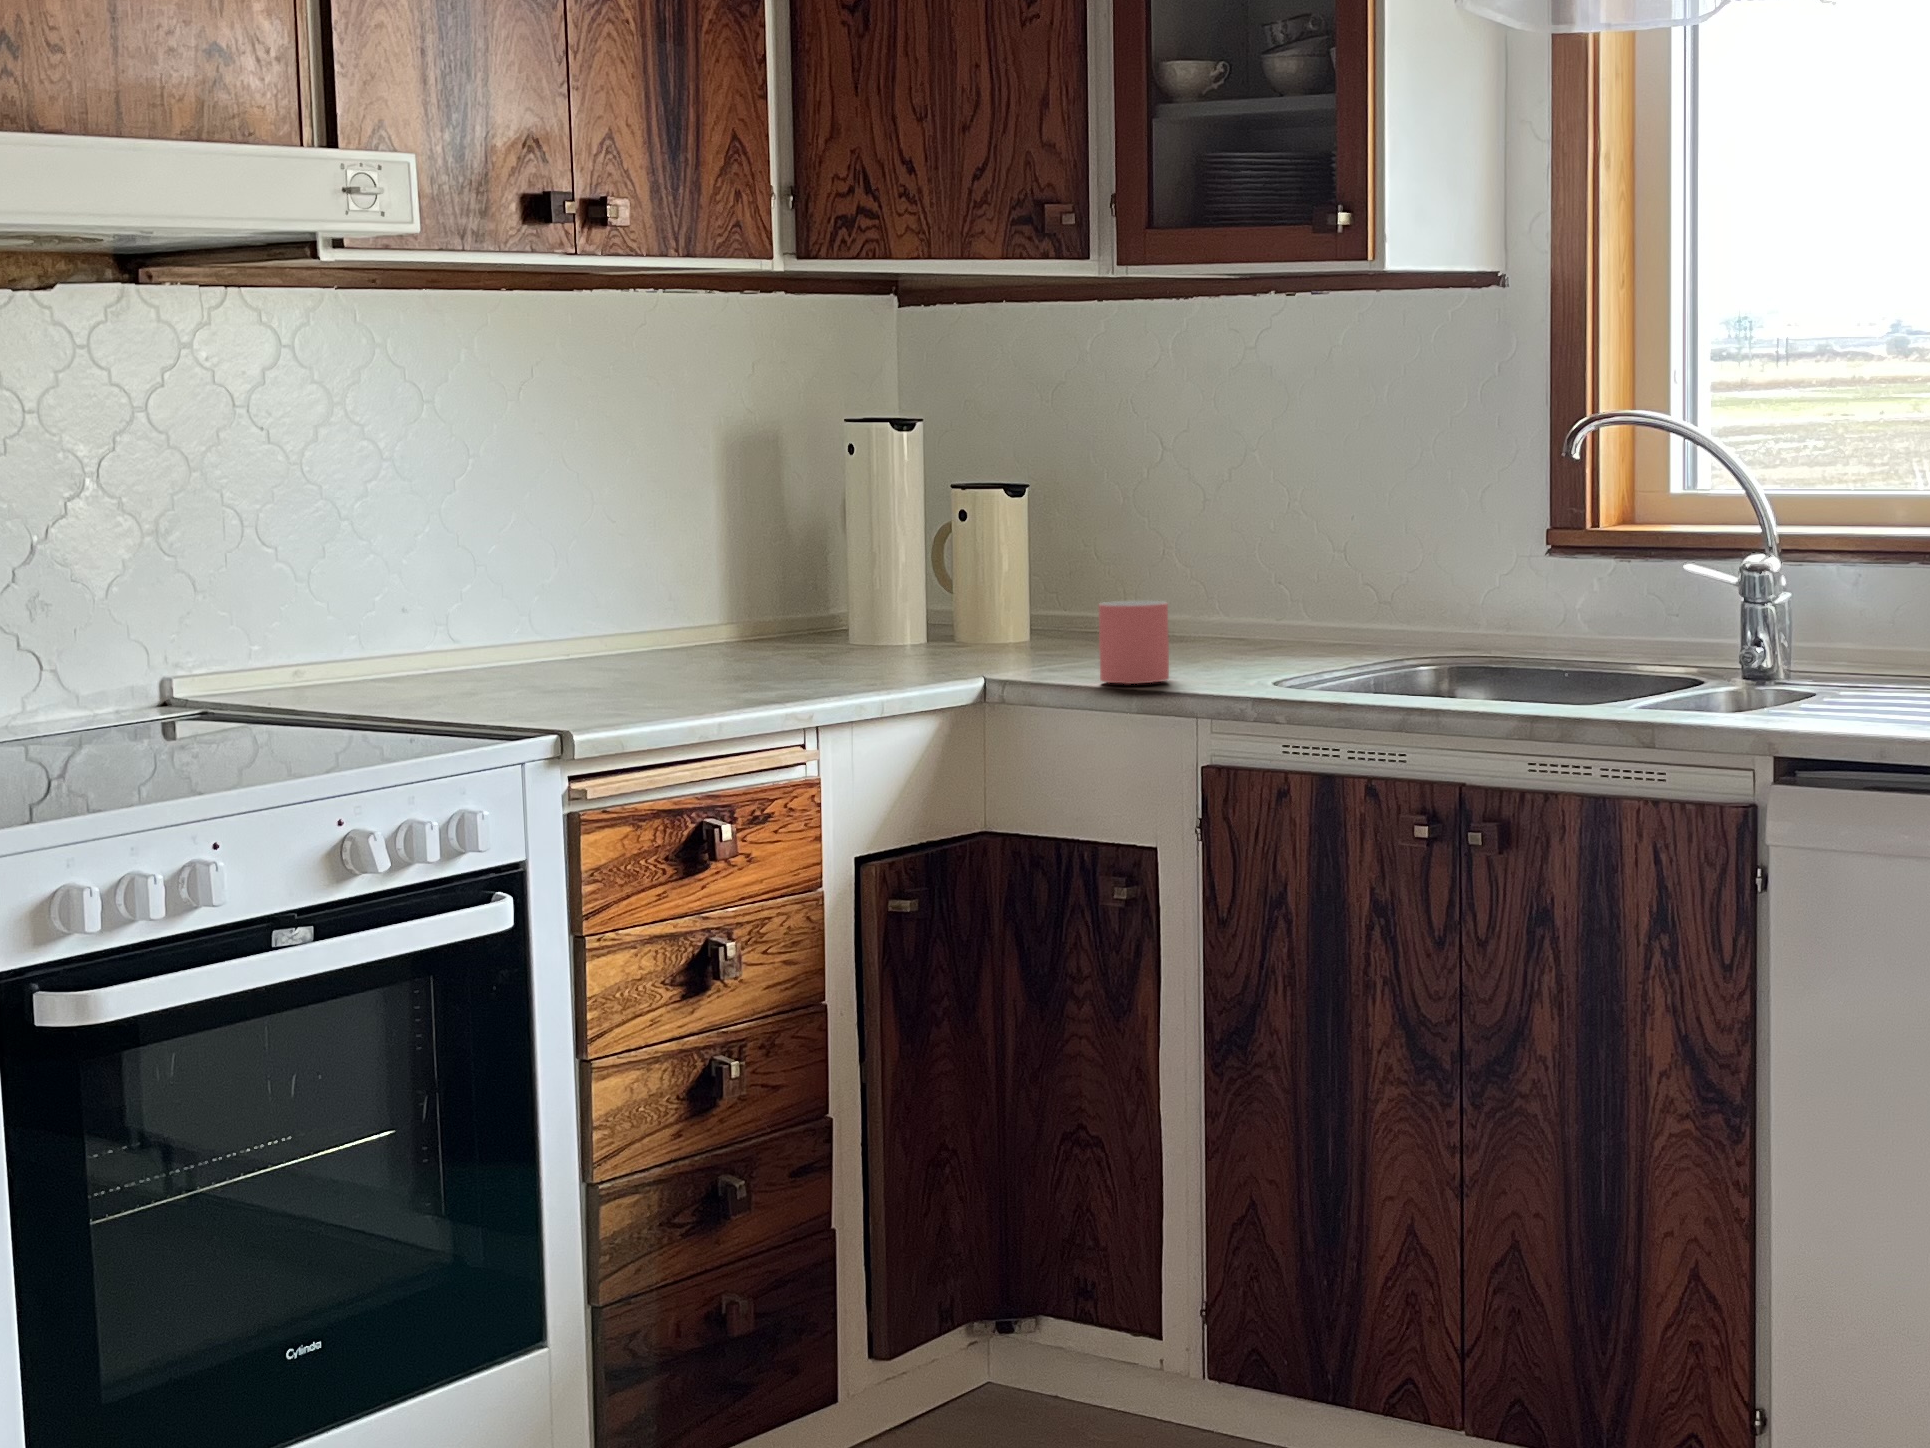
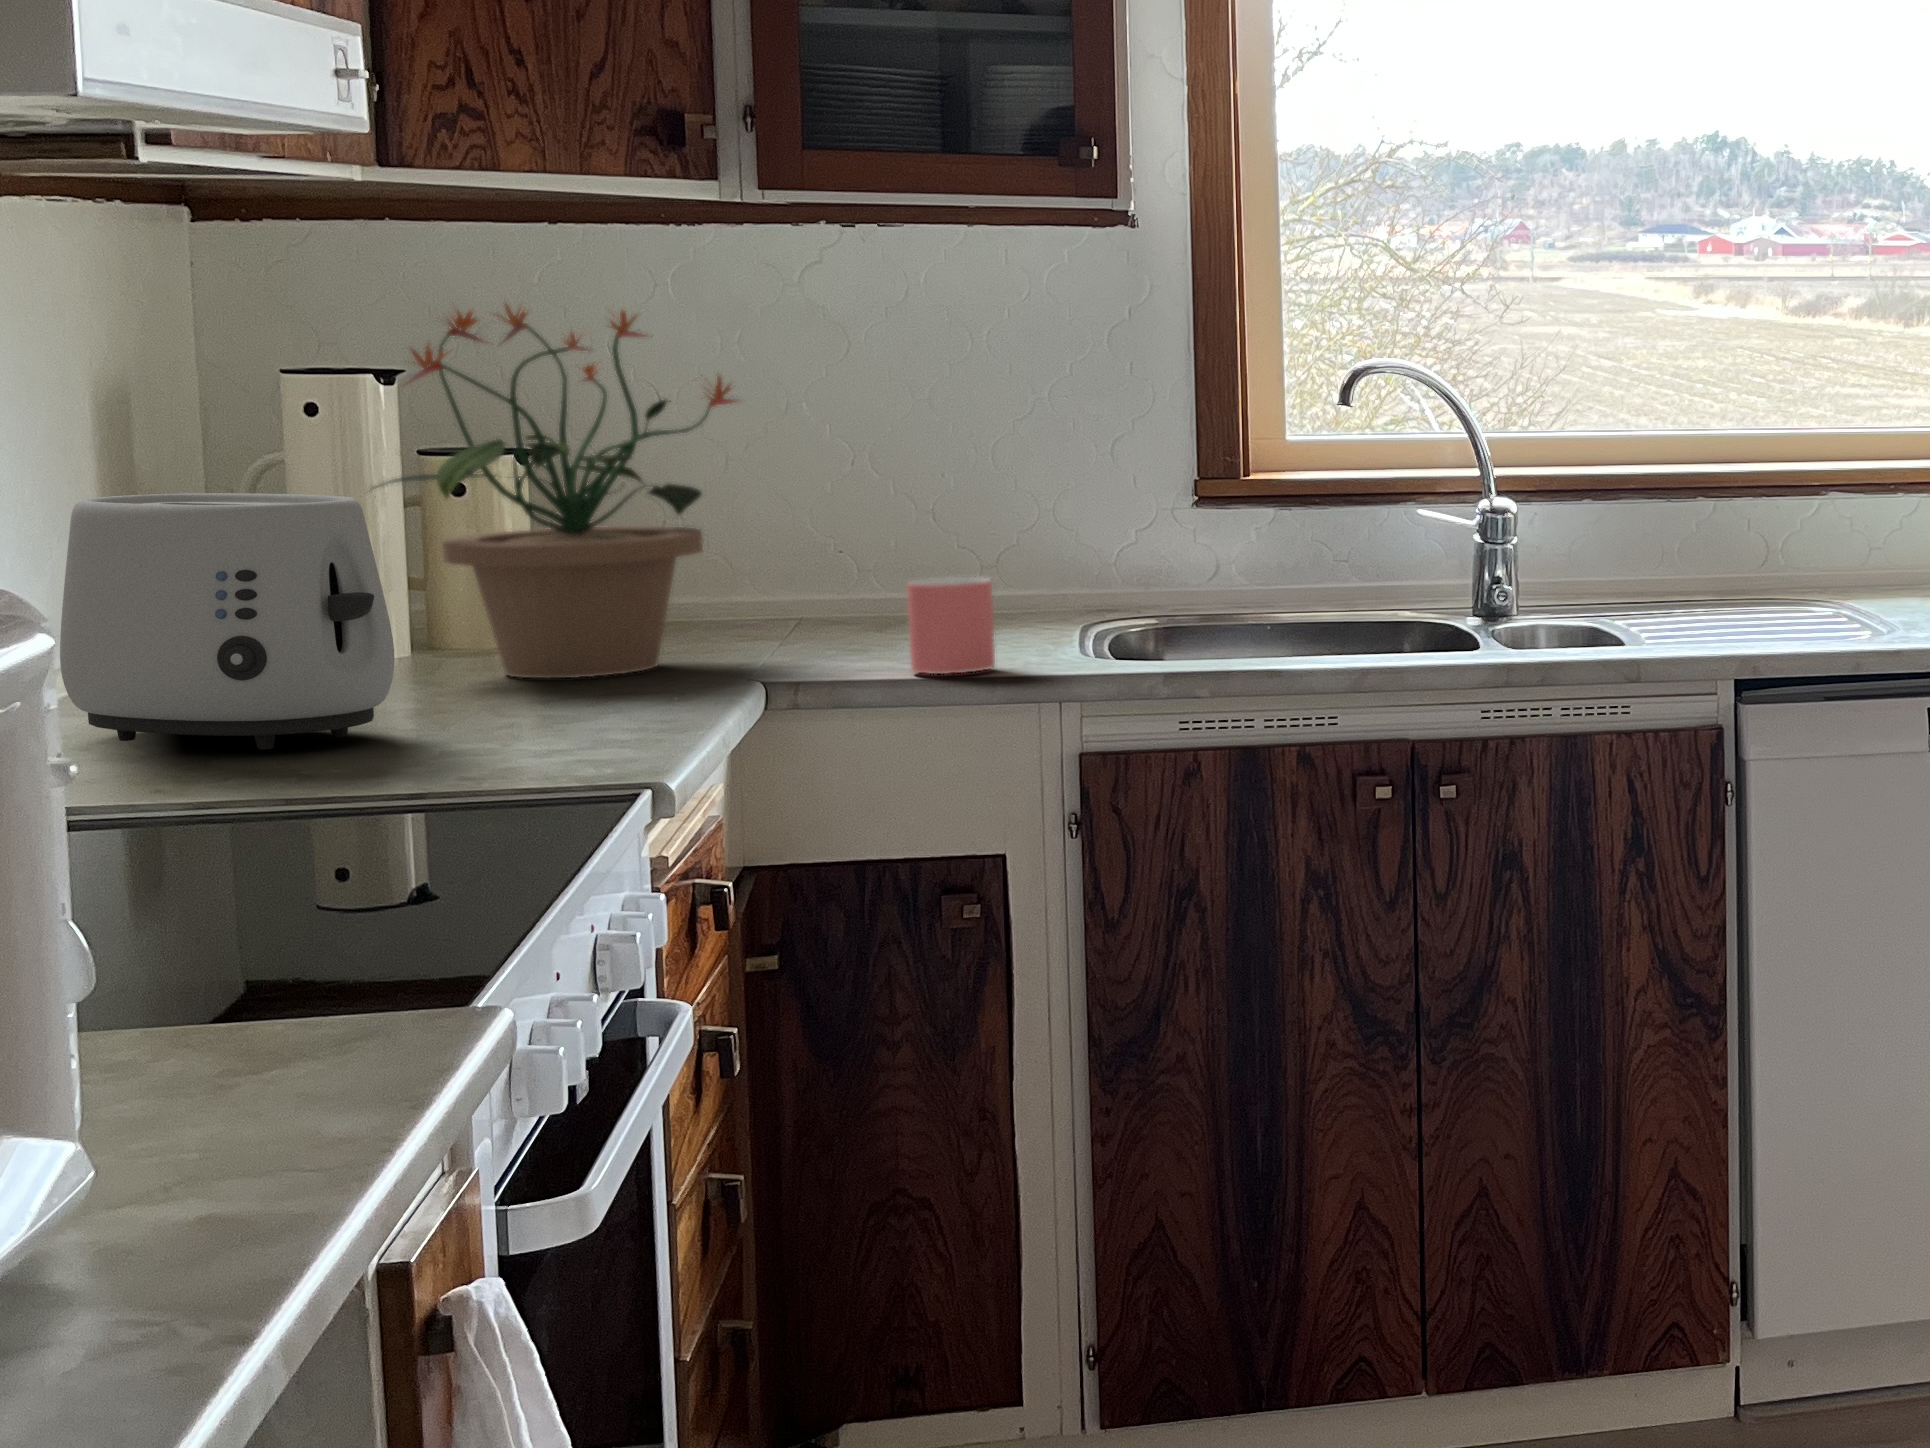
potted plant: none [812,362,1057,665] -> present [371,305,736,678]
toaster: none [521,505,683,691] -> present [60,493,395,750]

